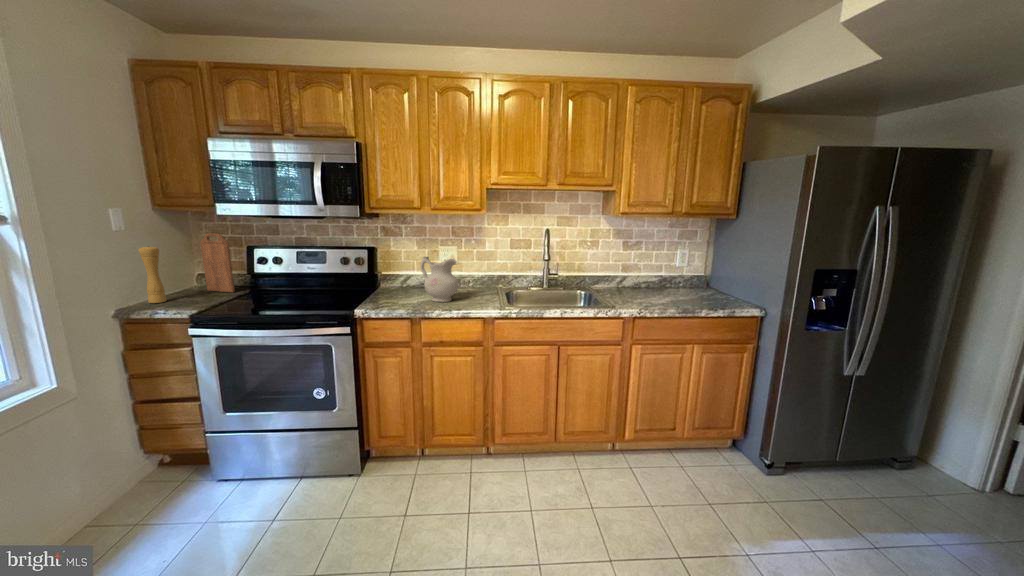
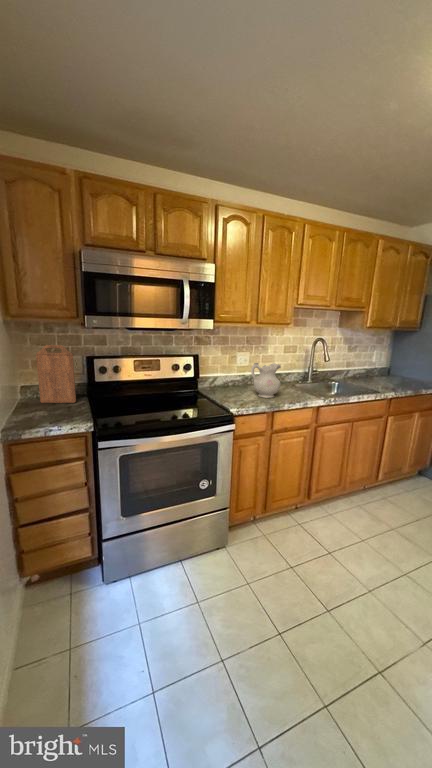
pepper mill: present [139,246,167,303] -> none [12,362,34,422]

